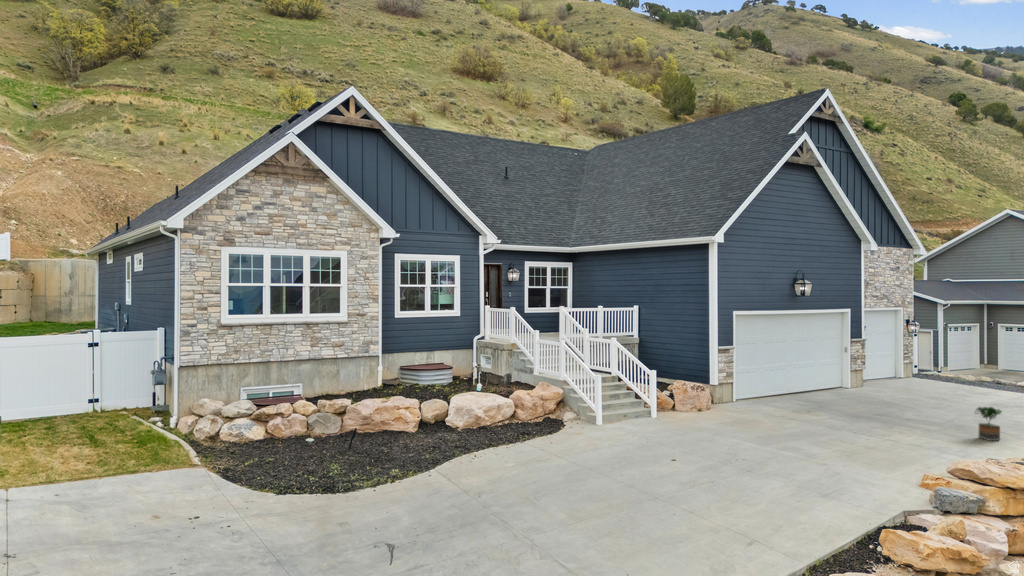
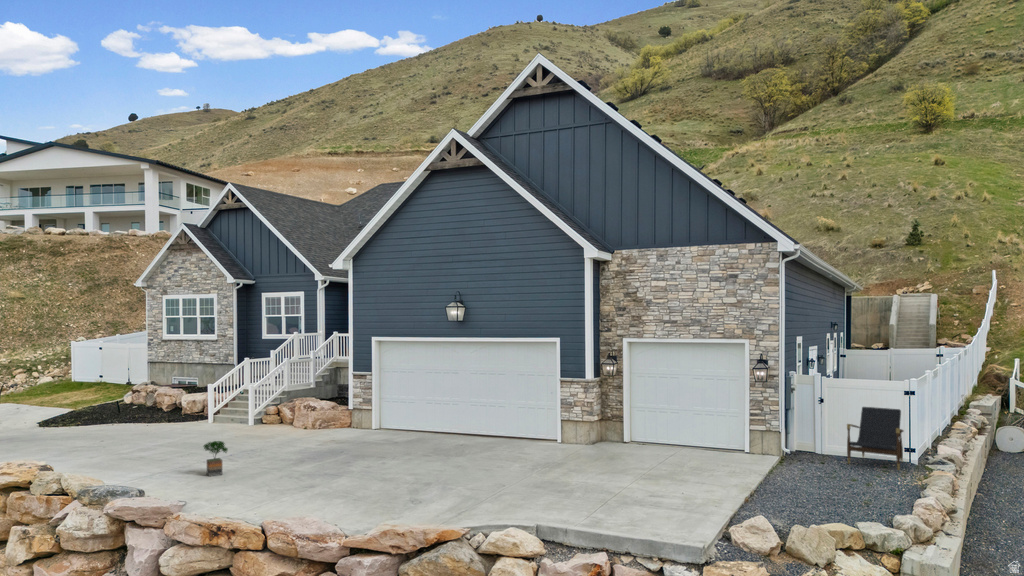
lounge chair: none [925,341,965,371] -> present [847,407,903,470]

